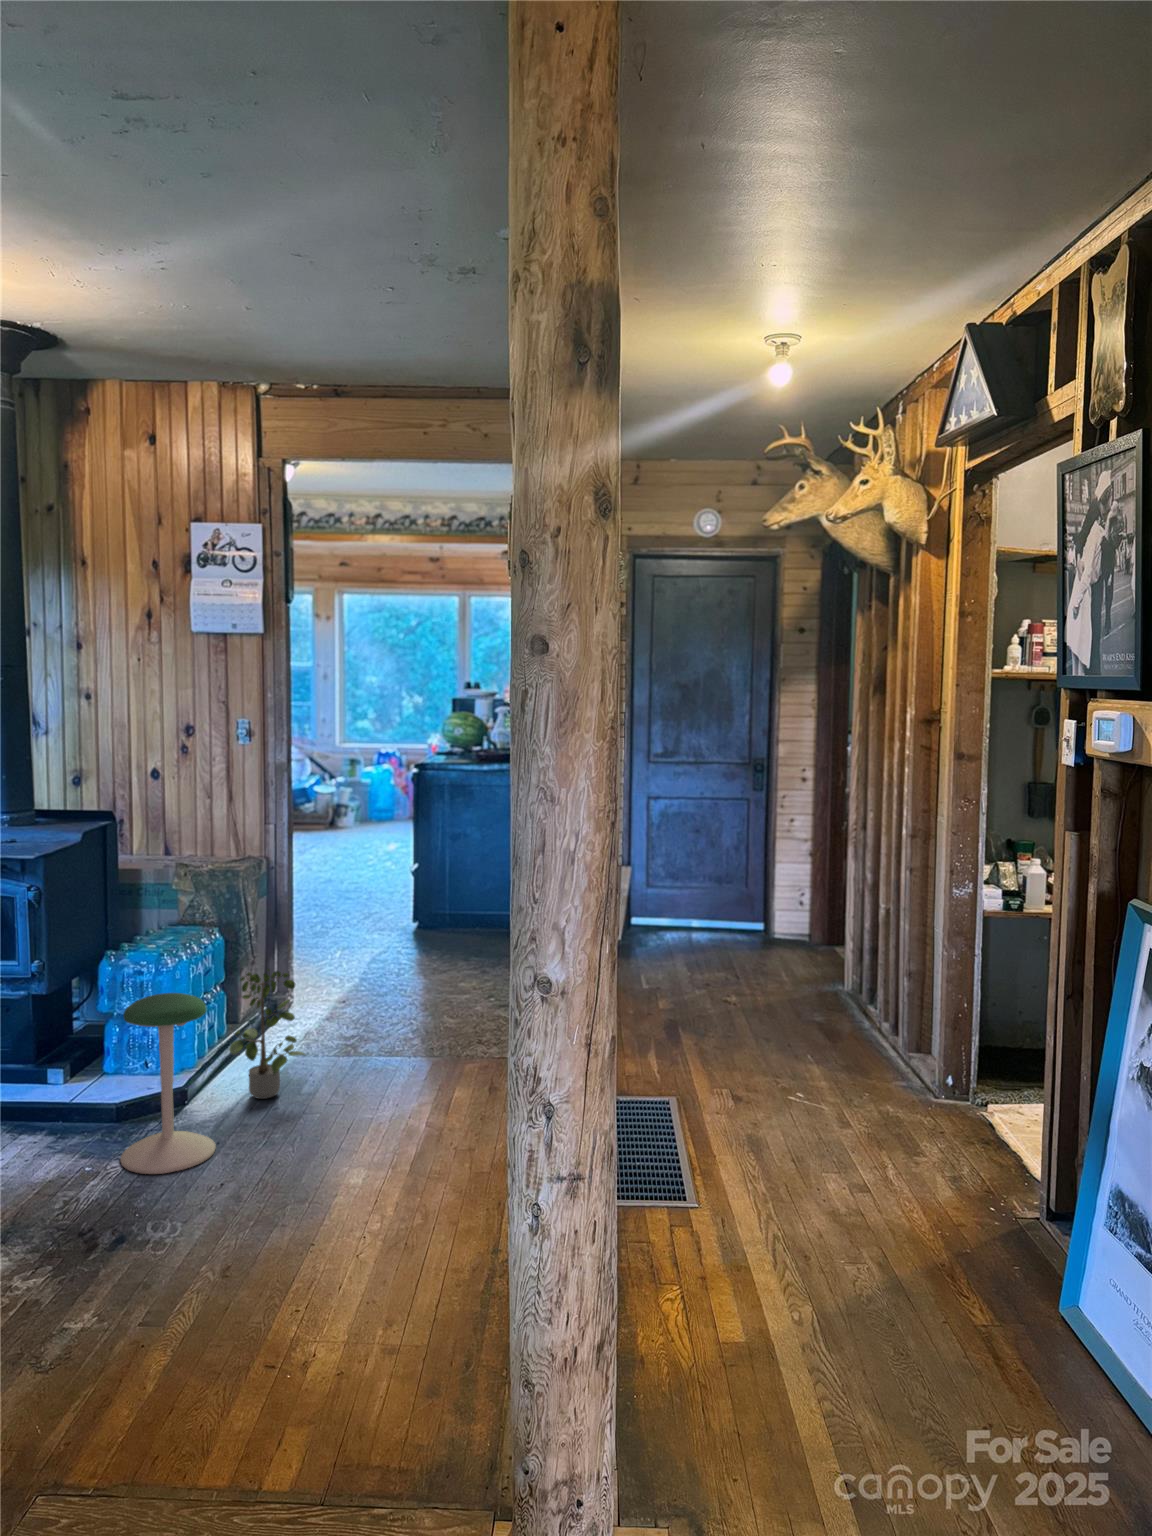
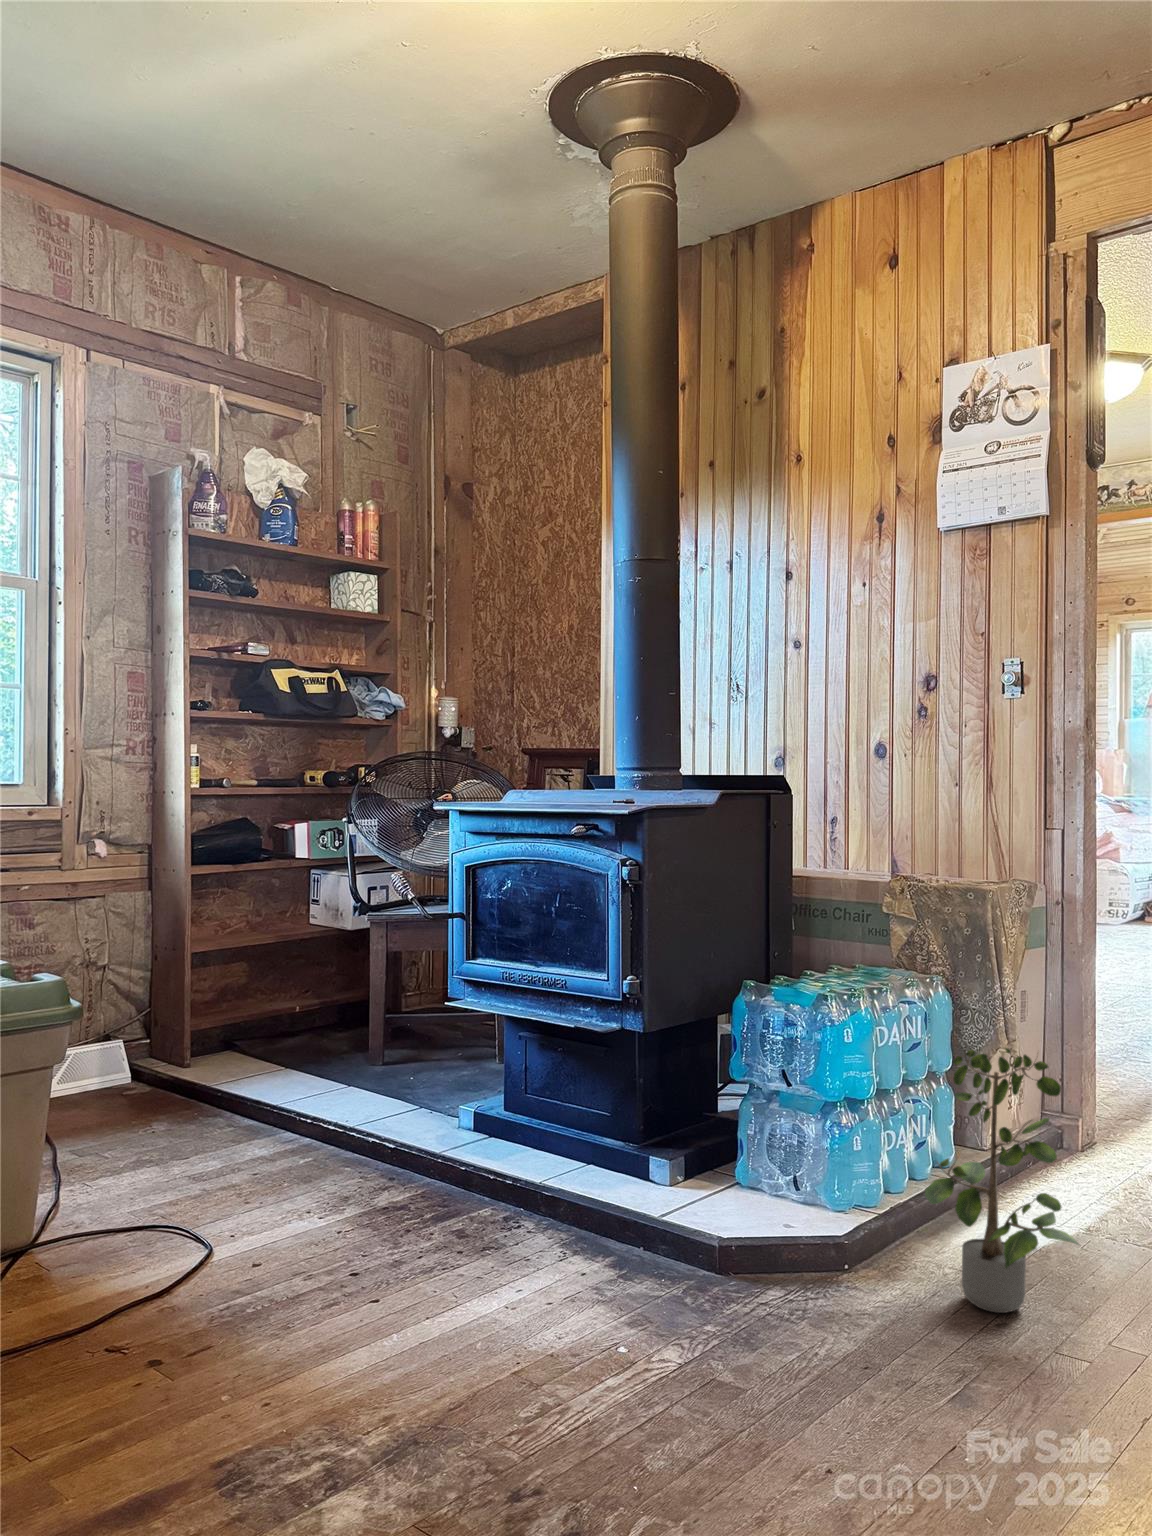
stool: present [120,993,216,1174] -> none [676,1044,859,1422]

